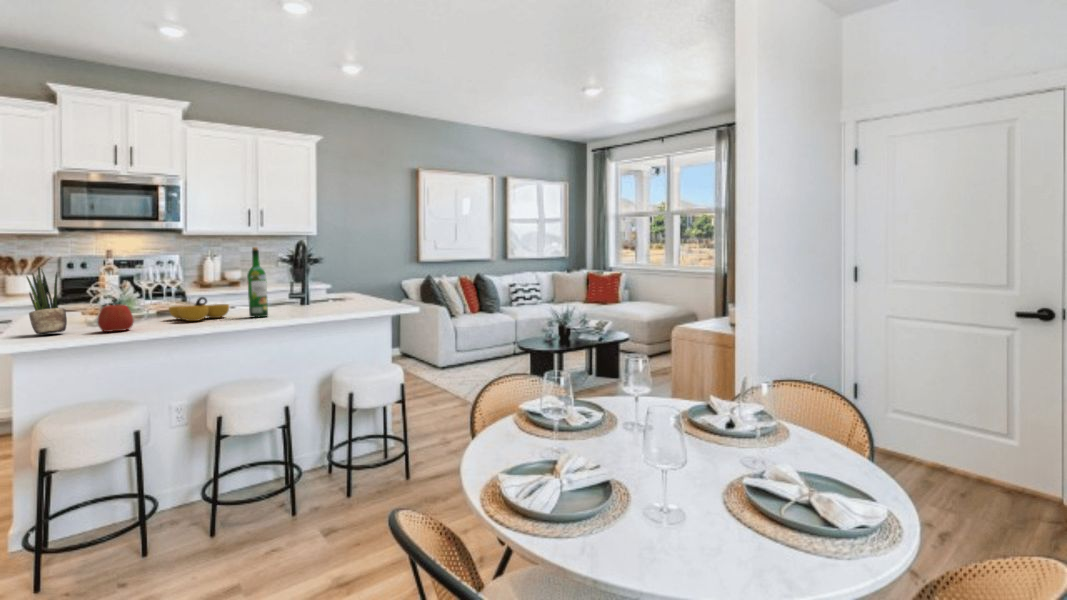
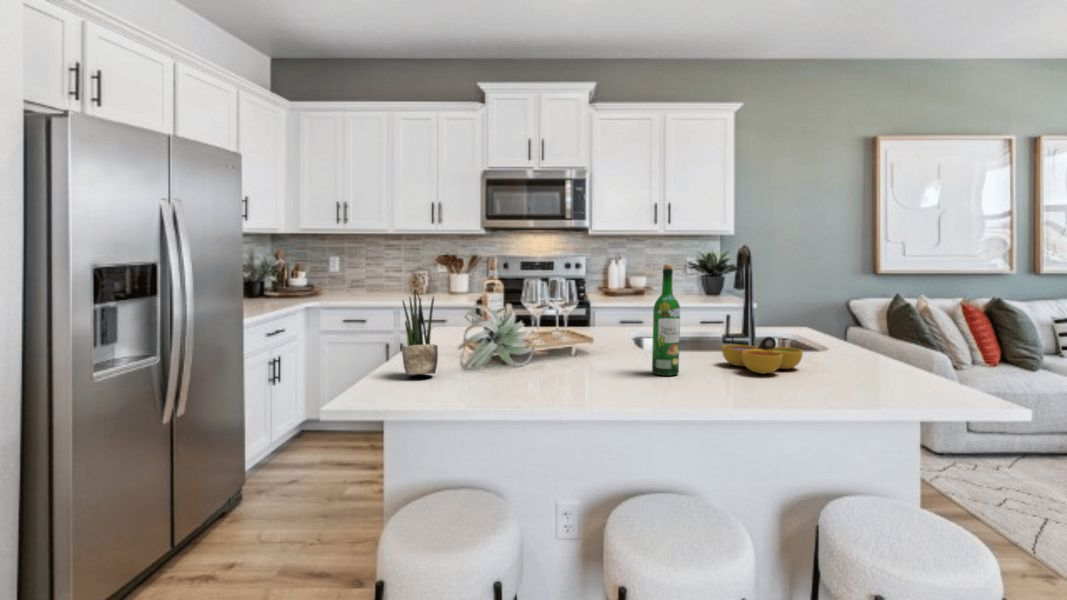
decorative bowl: present [169,297,229,321] -> present [722,337,803,374]
apple: present [98,305,134,332] -> none [466,344,505,383]

